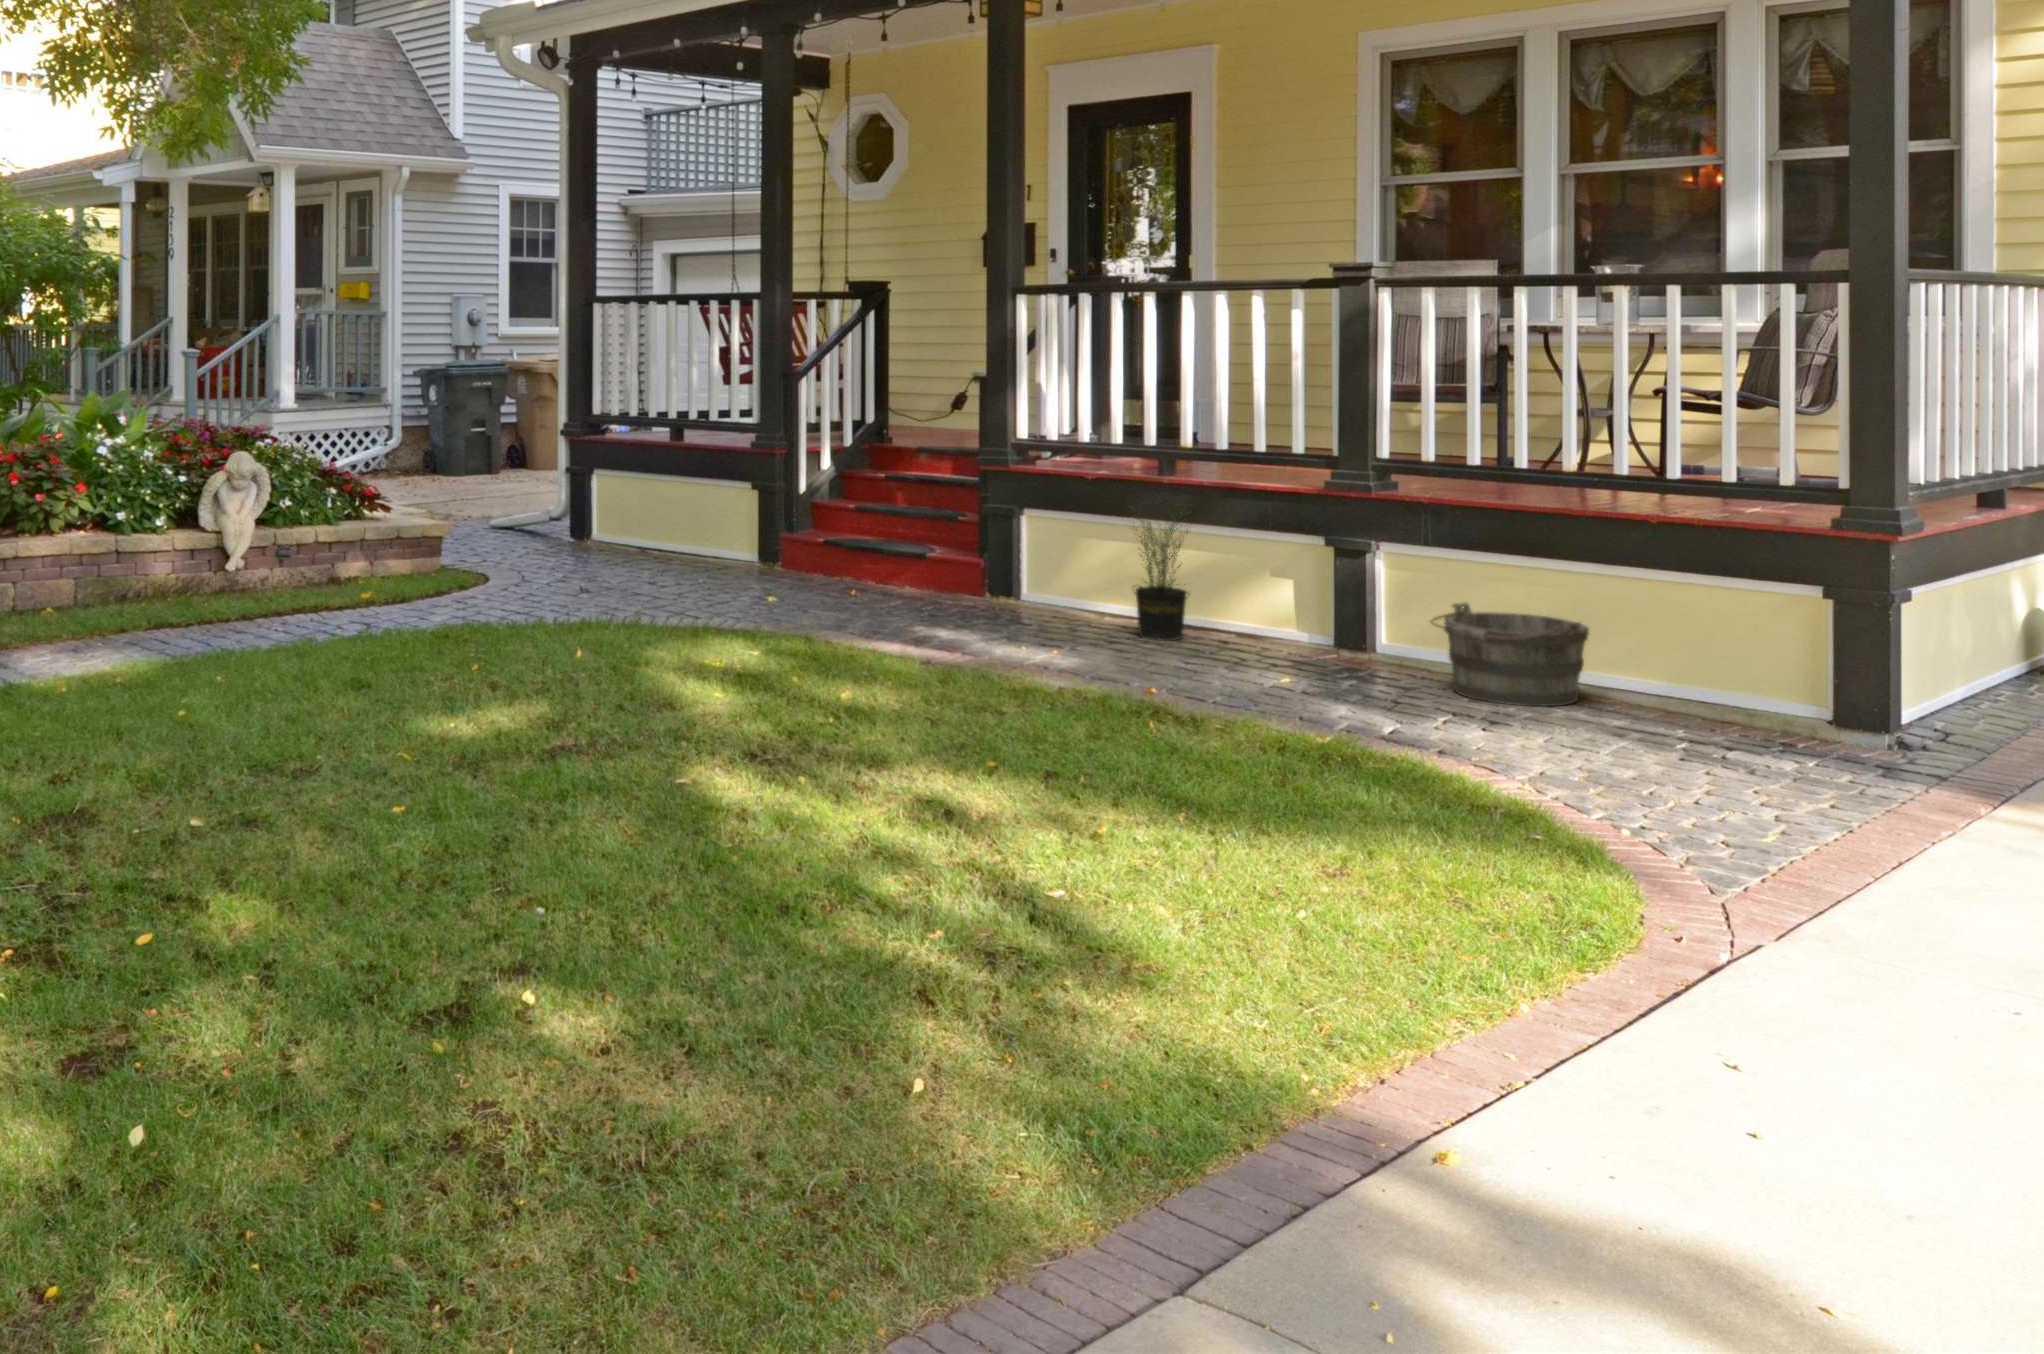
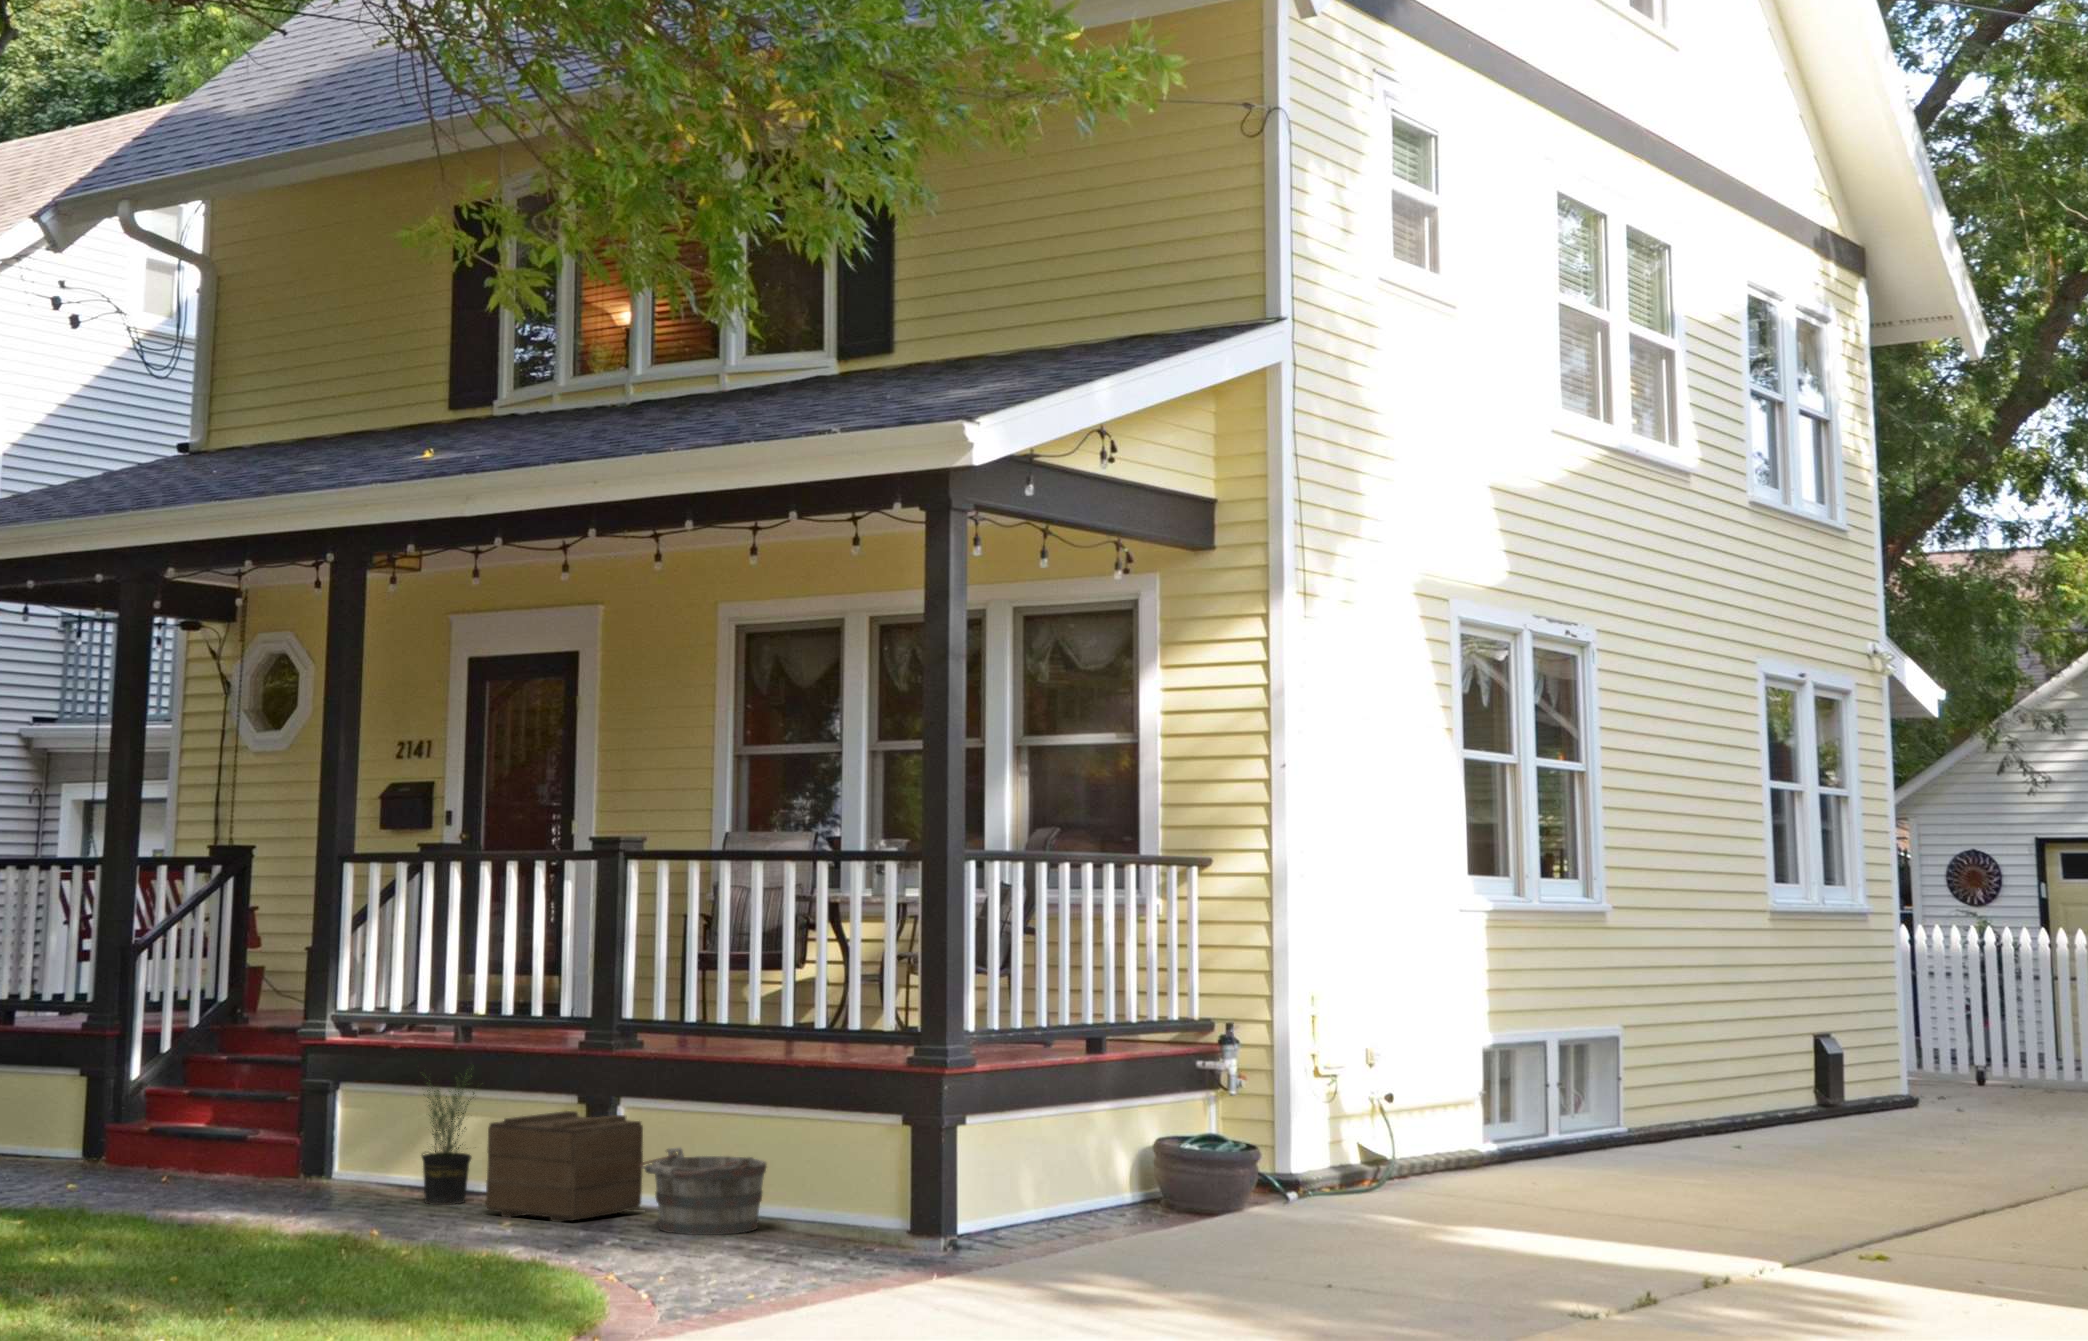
wooden crate: none [1226,552,1402,676] -> present [486,1111,643,1222]

